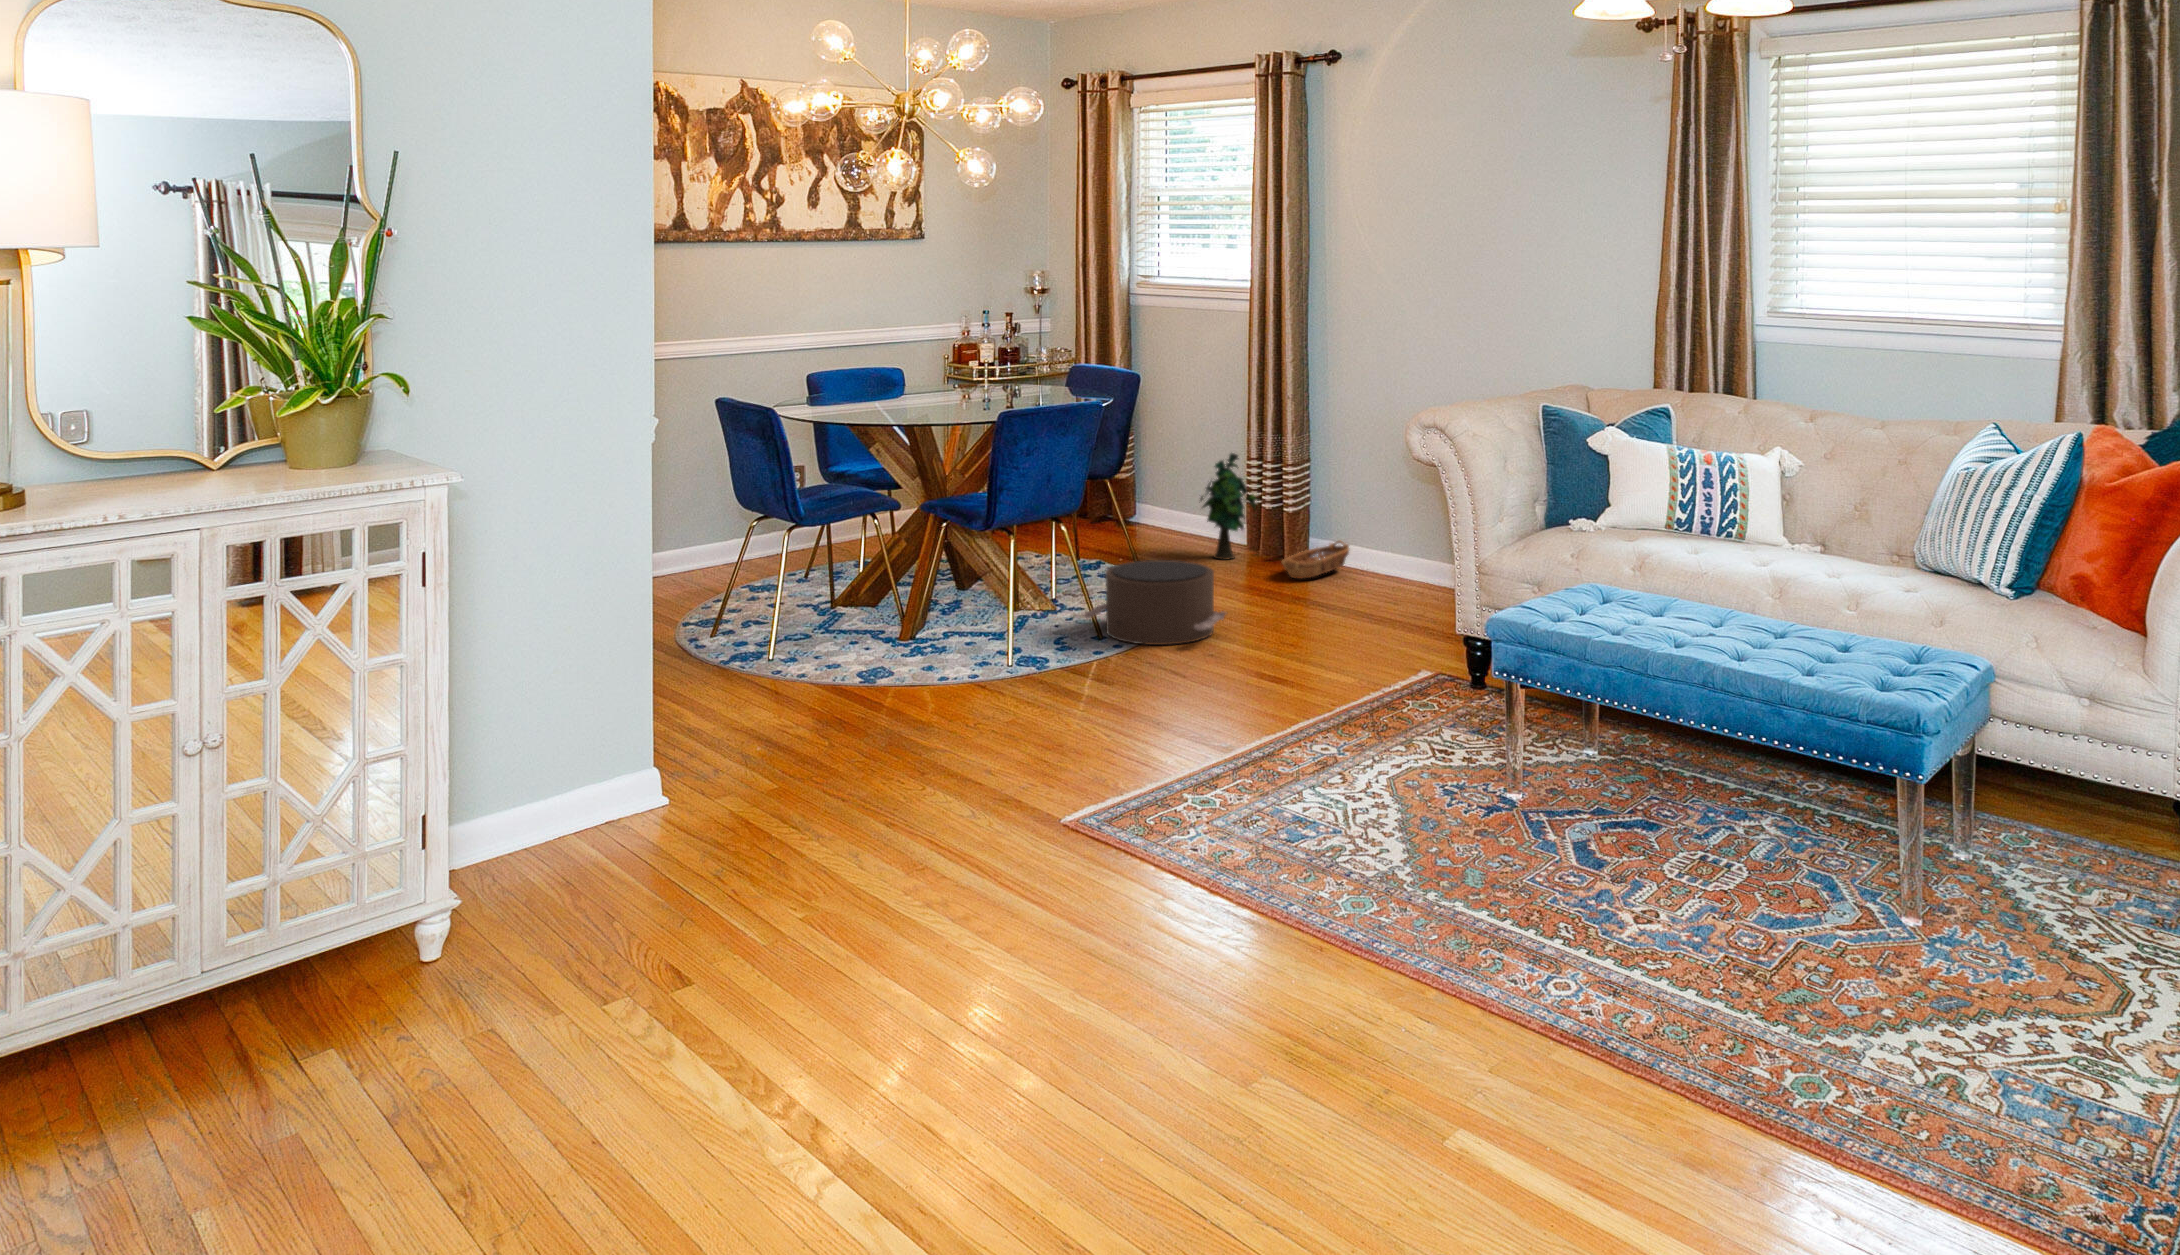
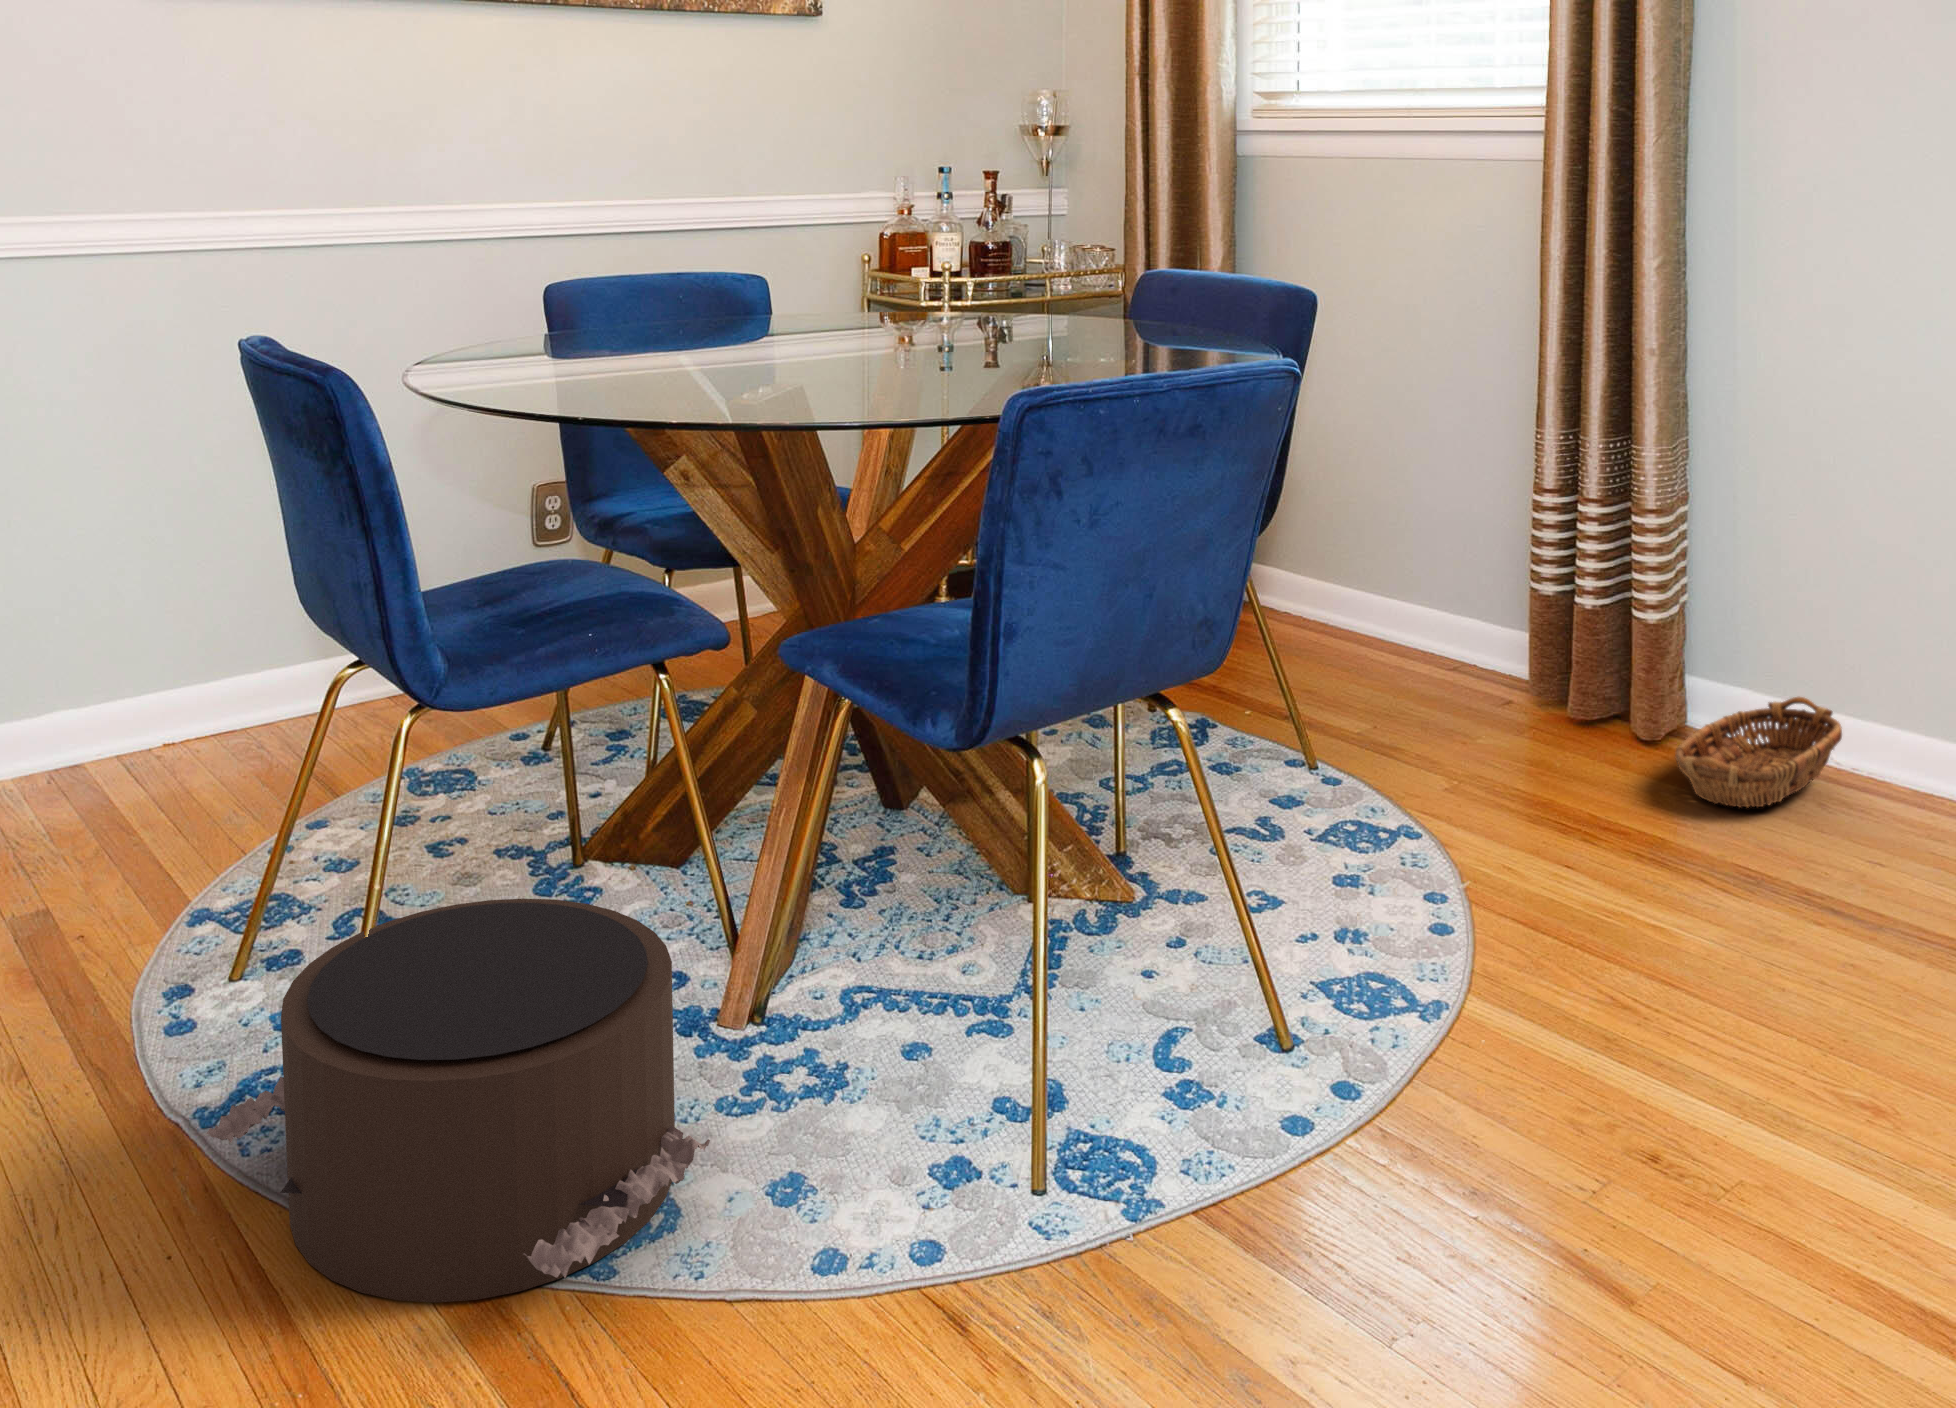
decorative plant: present [1200,453,1256,560] -> none [1428,472,1576,723]
pouf: present [1083,560,1226,645] -> present [206,898,710,1303]

